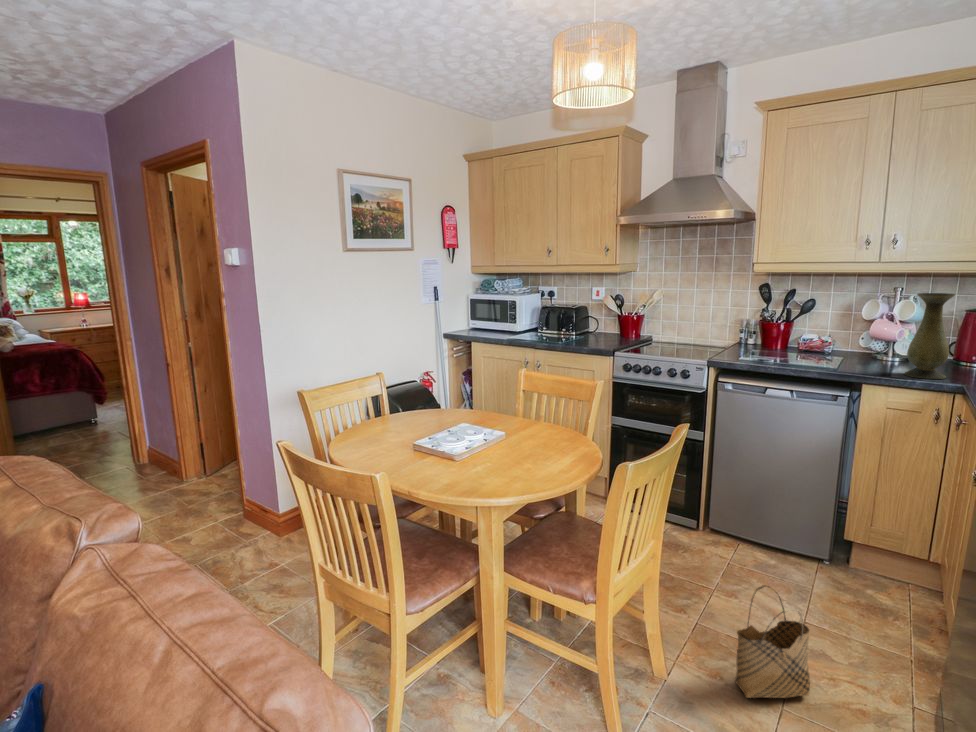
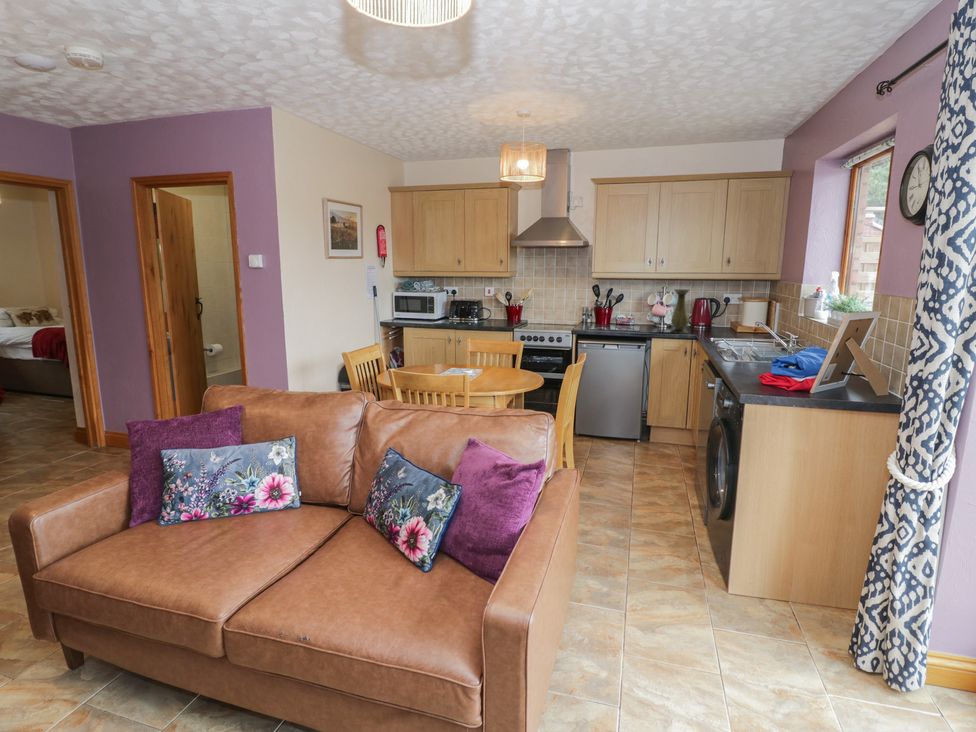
woven basket: present [735,585,810,698] -> none [611,435,644,489]

